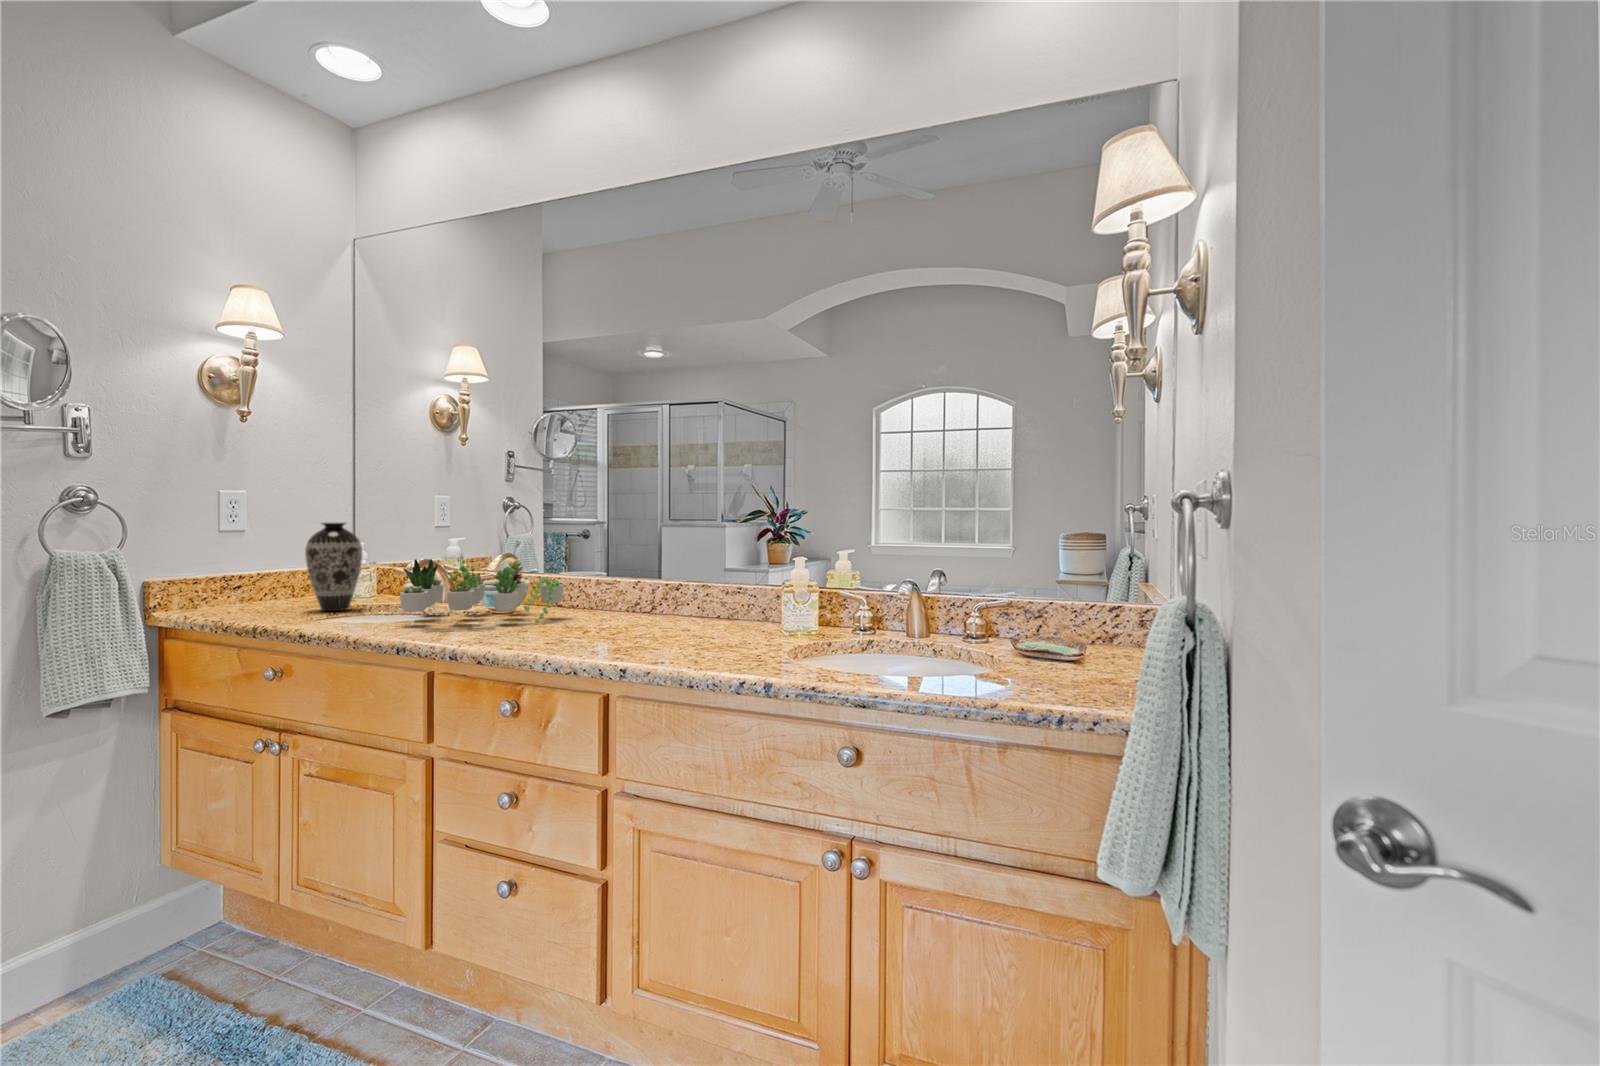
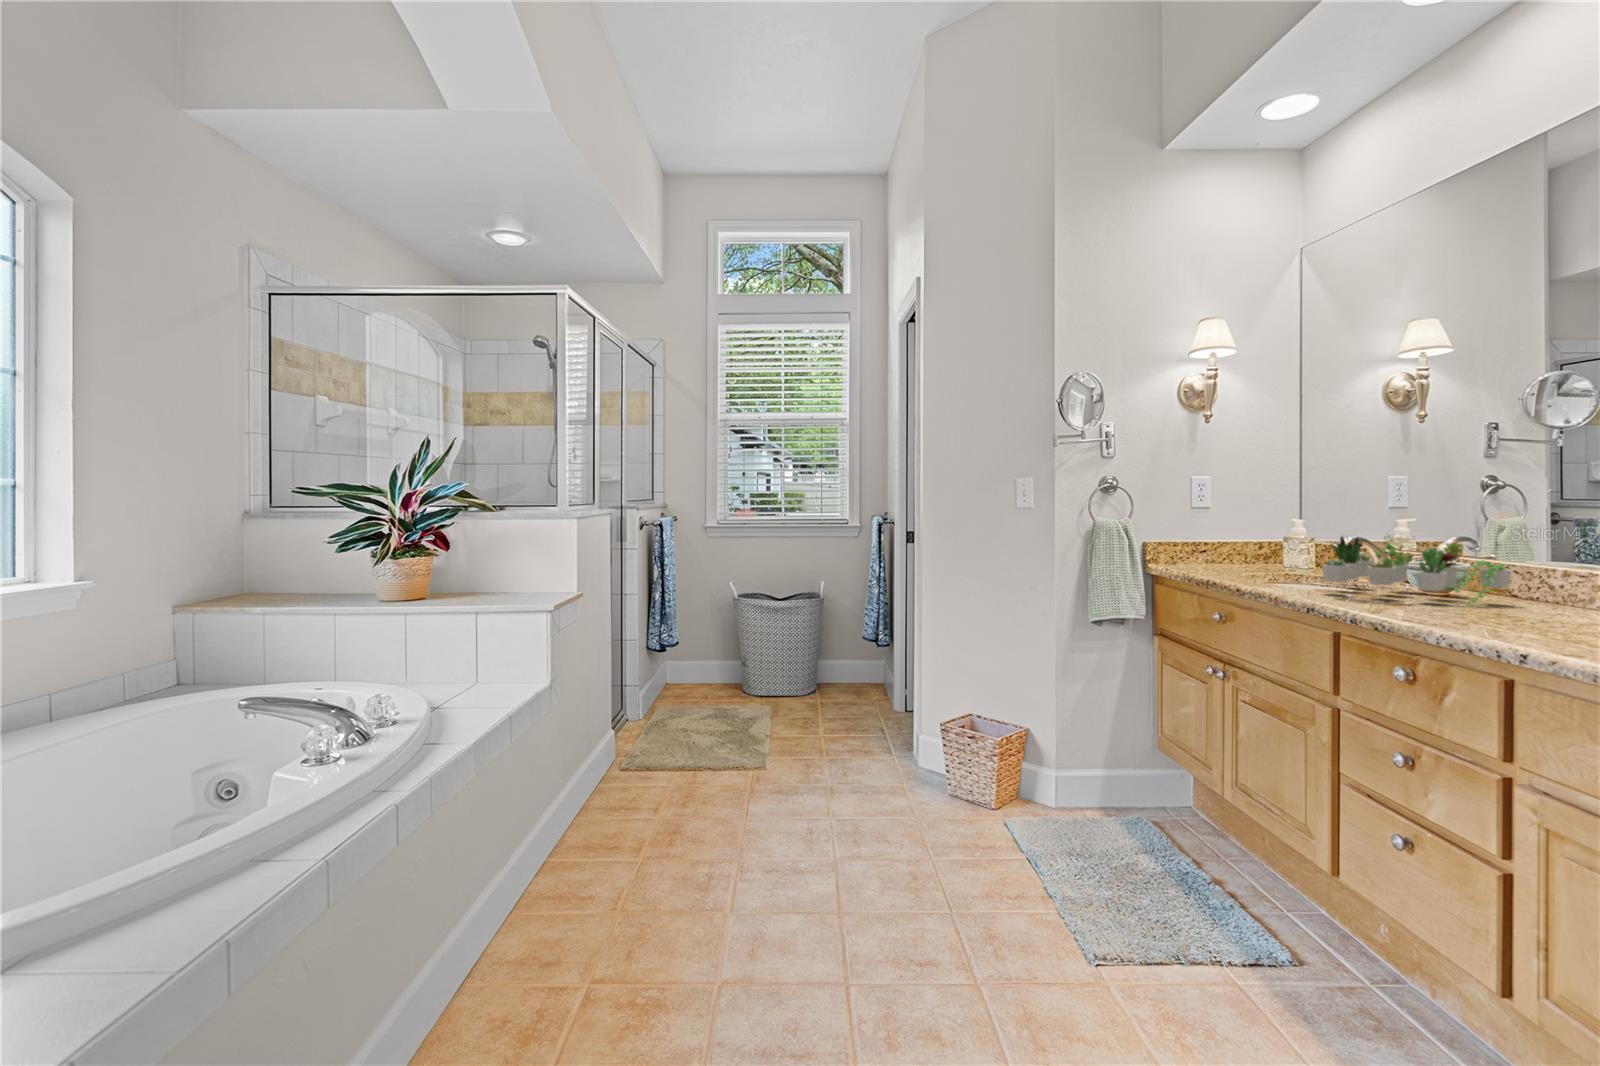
decorative vase: present [305,523,363,611] -> none [1252,502,1300,577]

